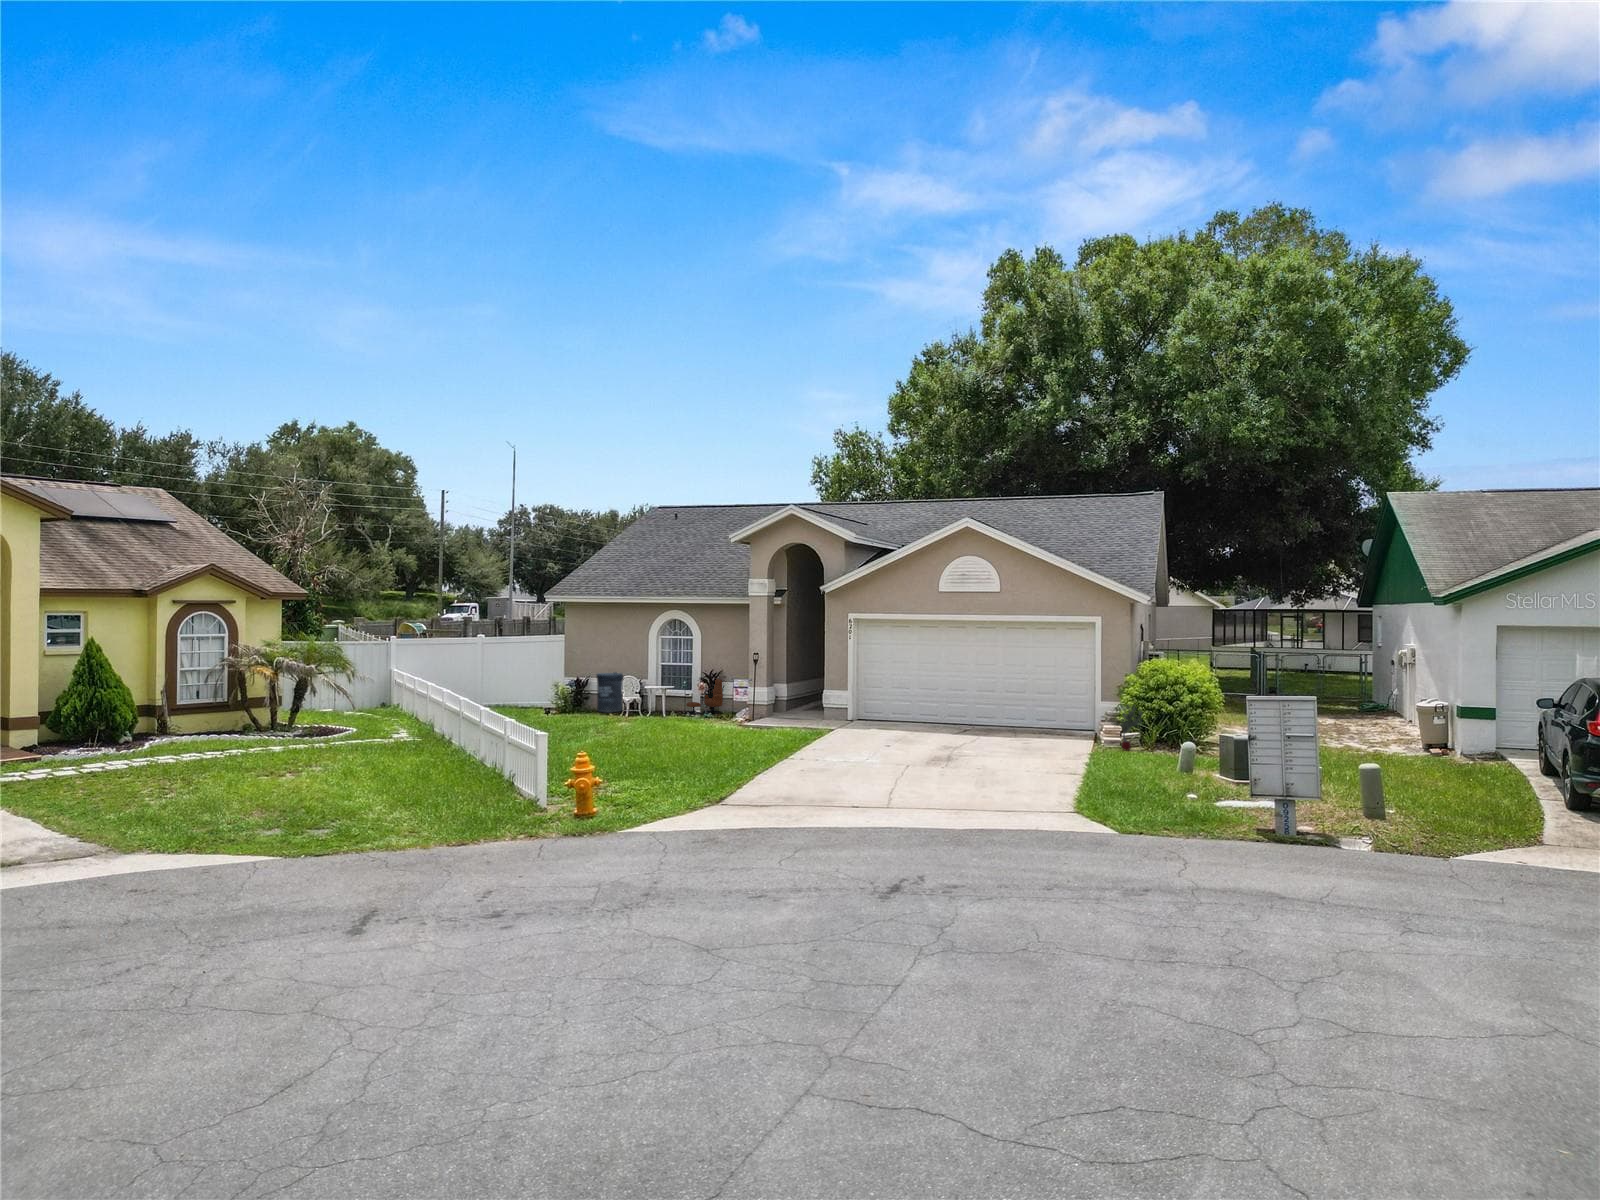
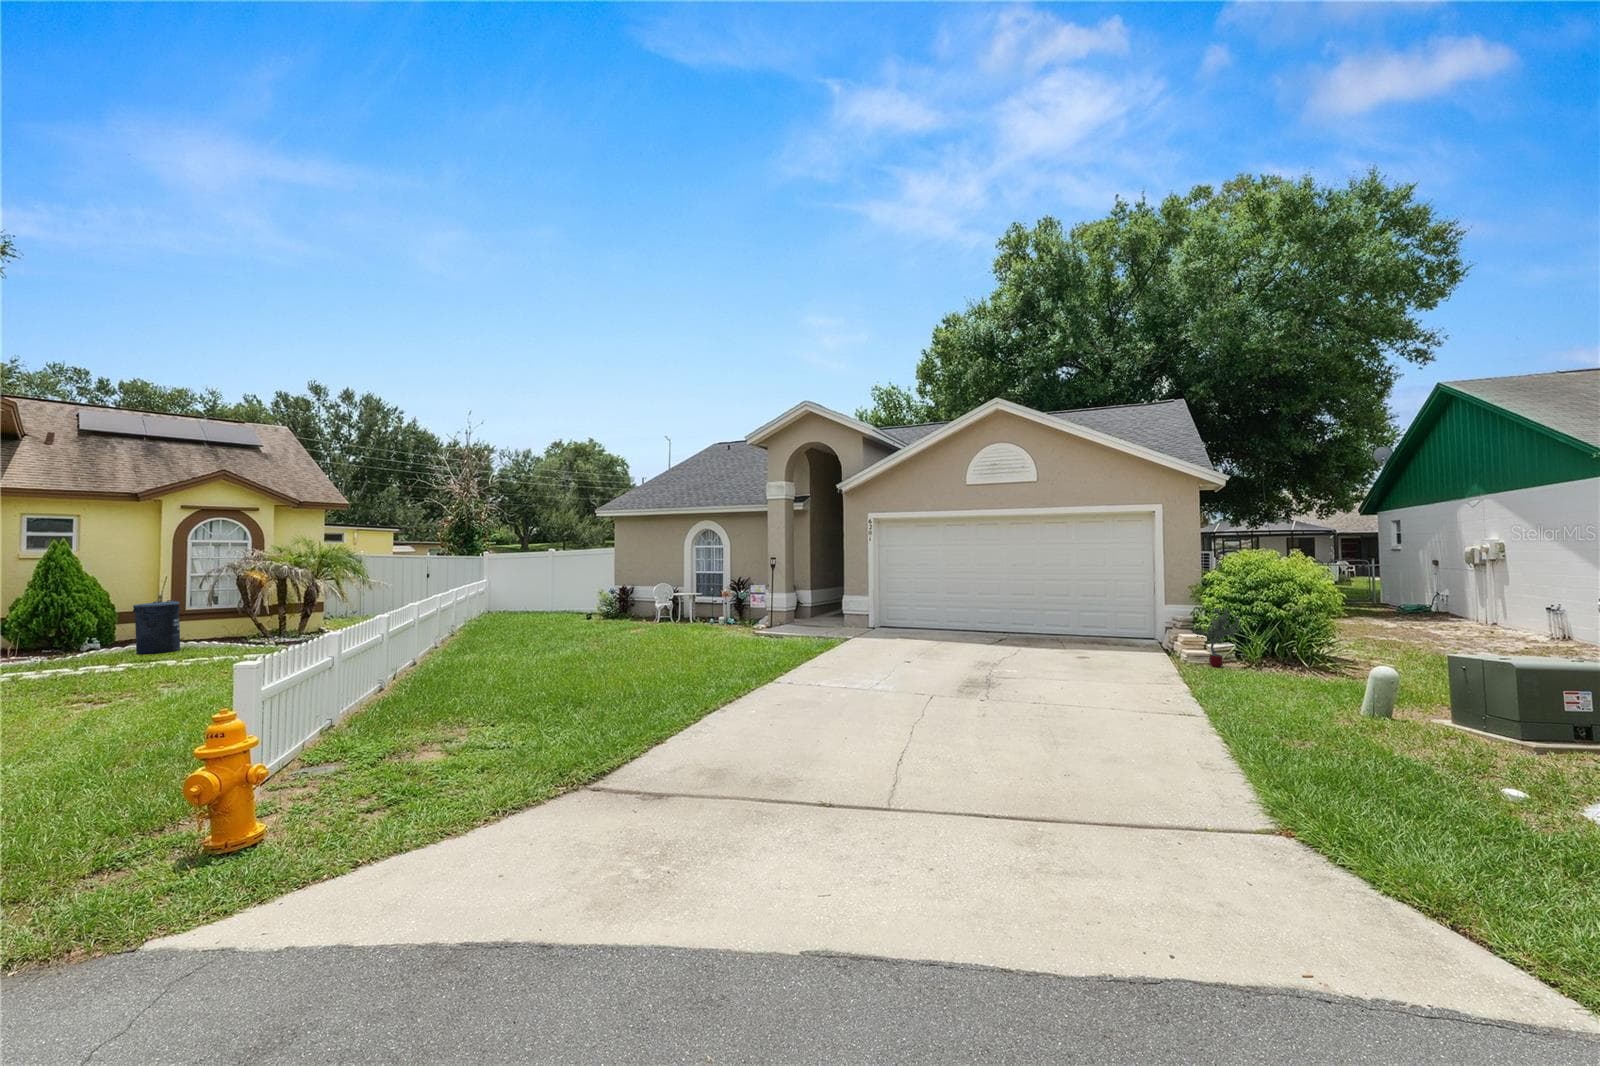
trash can: present [596,672,624,712] -> present [133,600,180,654]
lounge chair: present [685,679,723,715] -> none [712,585,751,620]

